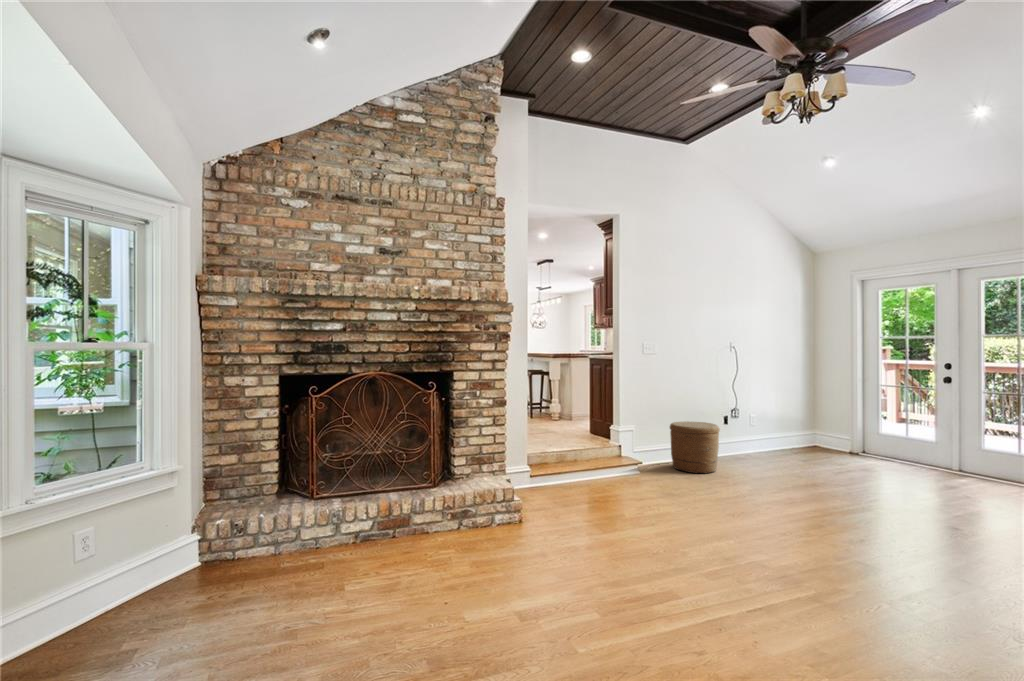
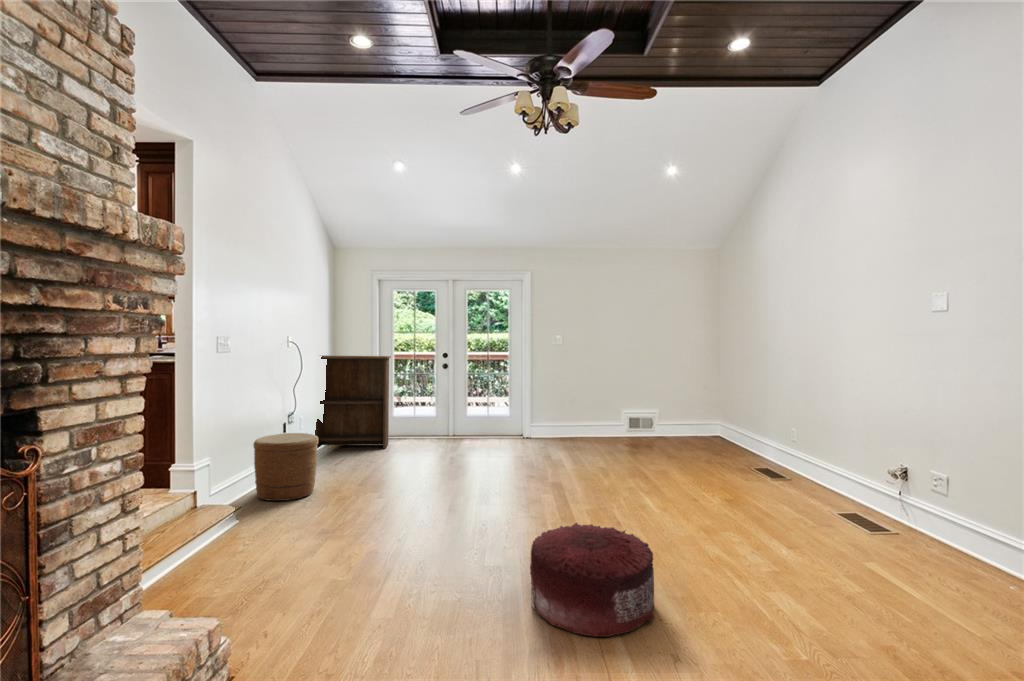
bookshelf: none [776,363,861,462] -> present [315,356,391,448]
pouf: none [673,521,816,631] -> present [530,523,654,637]

